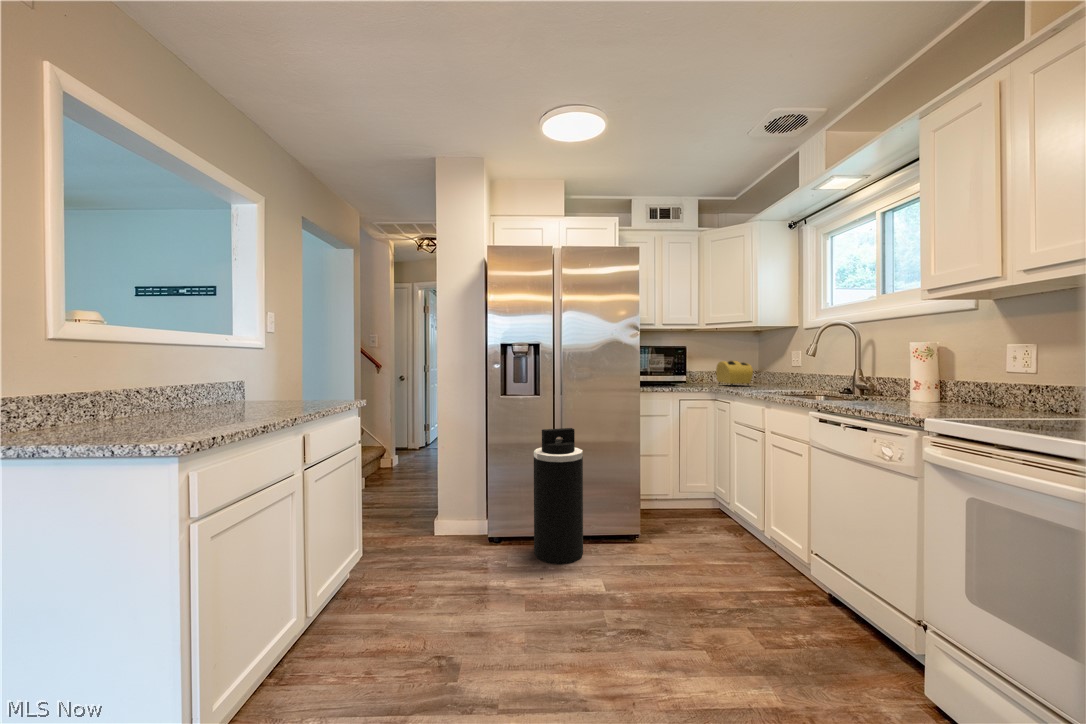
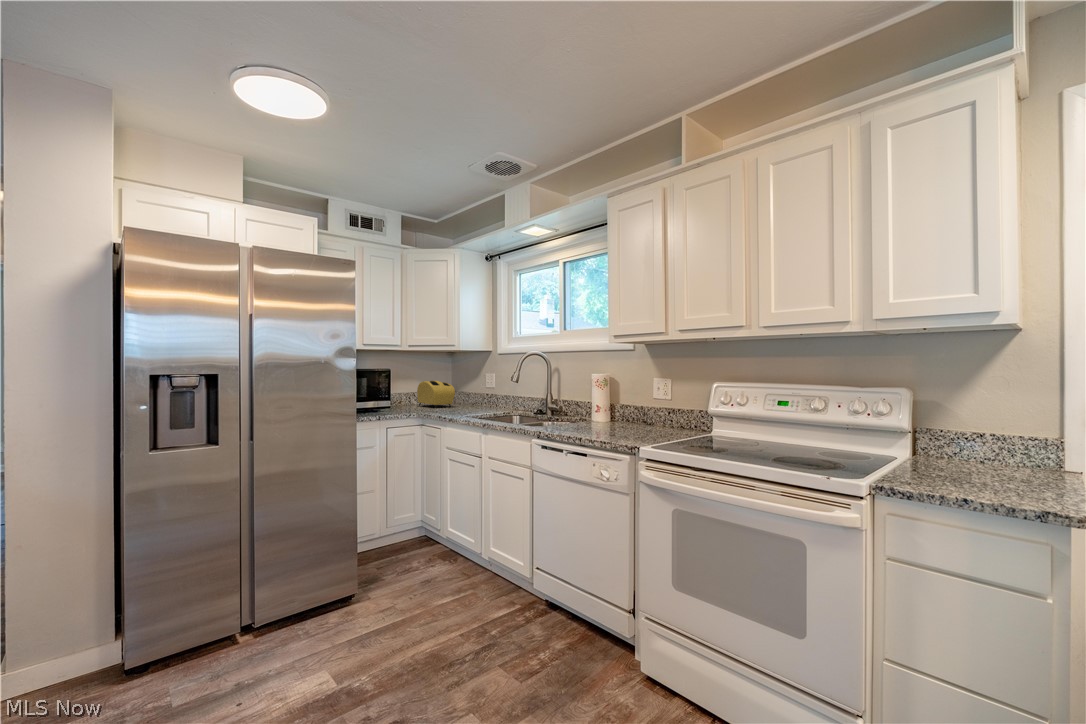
trash can: present [534,428,583,564] -> none [200,484,286,691]

